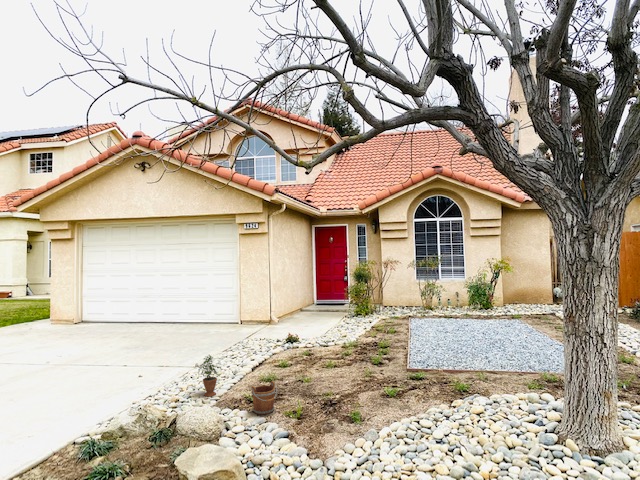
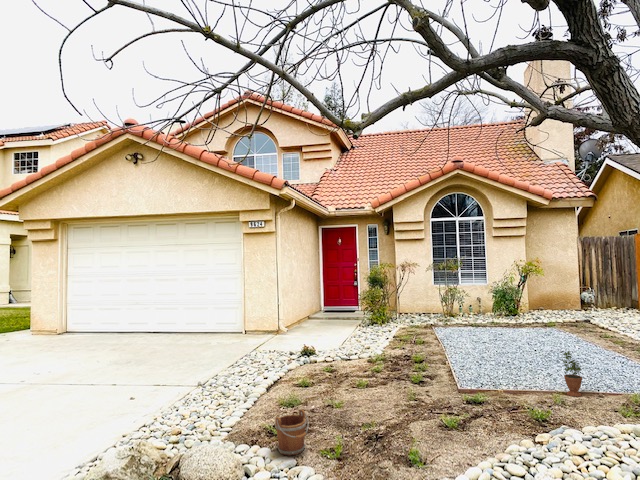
potted plant: present [201,355,217,397] -> present [560,351,582,397]

